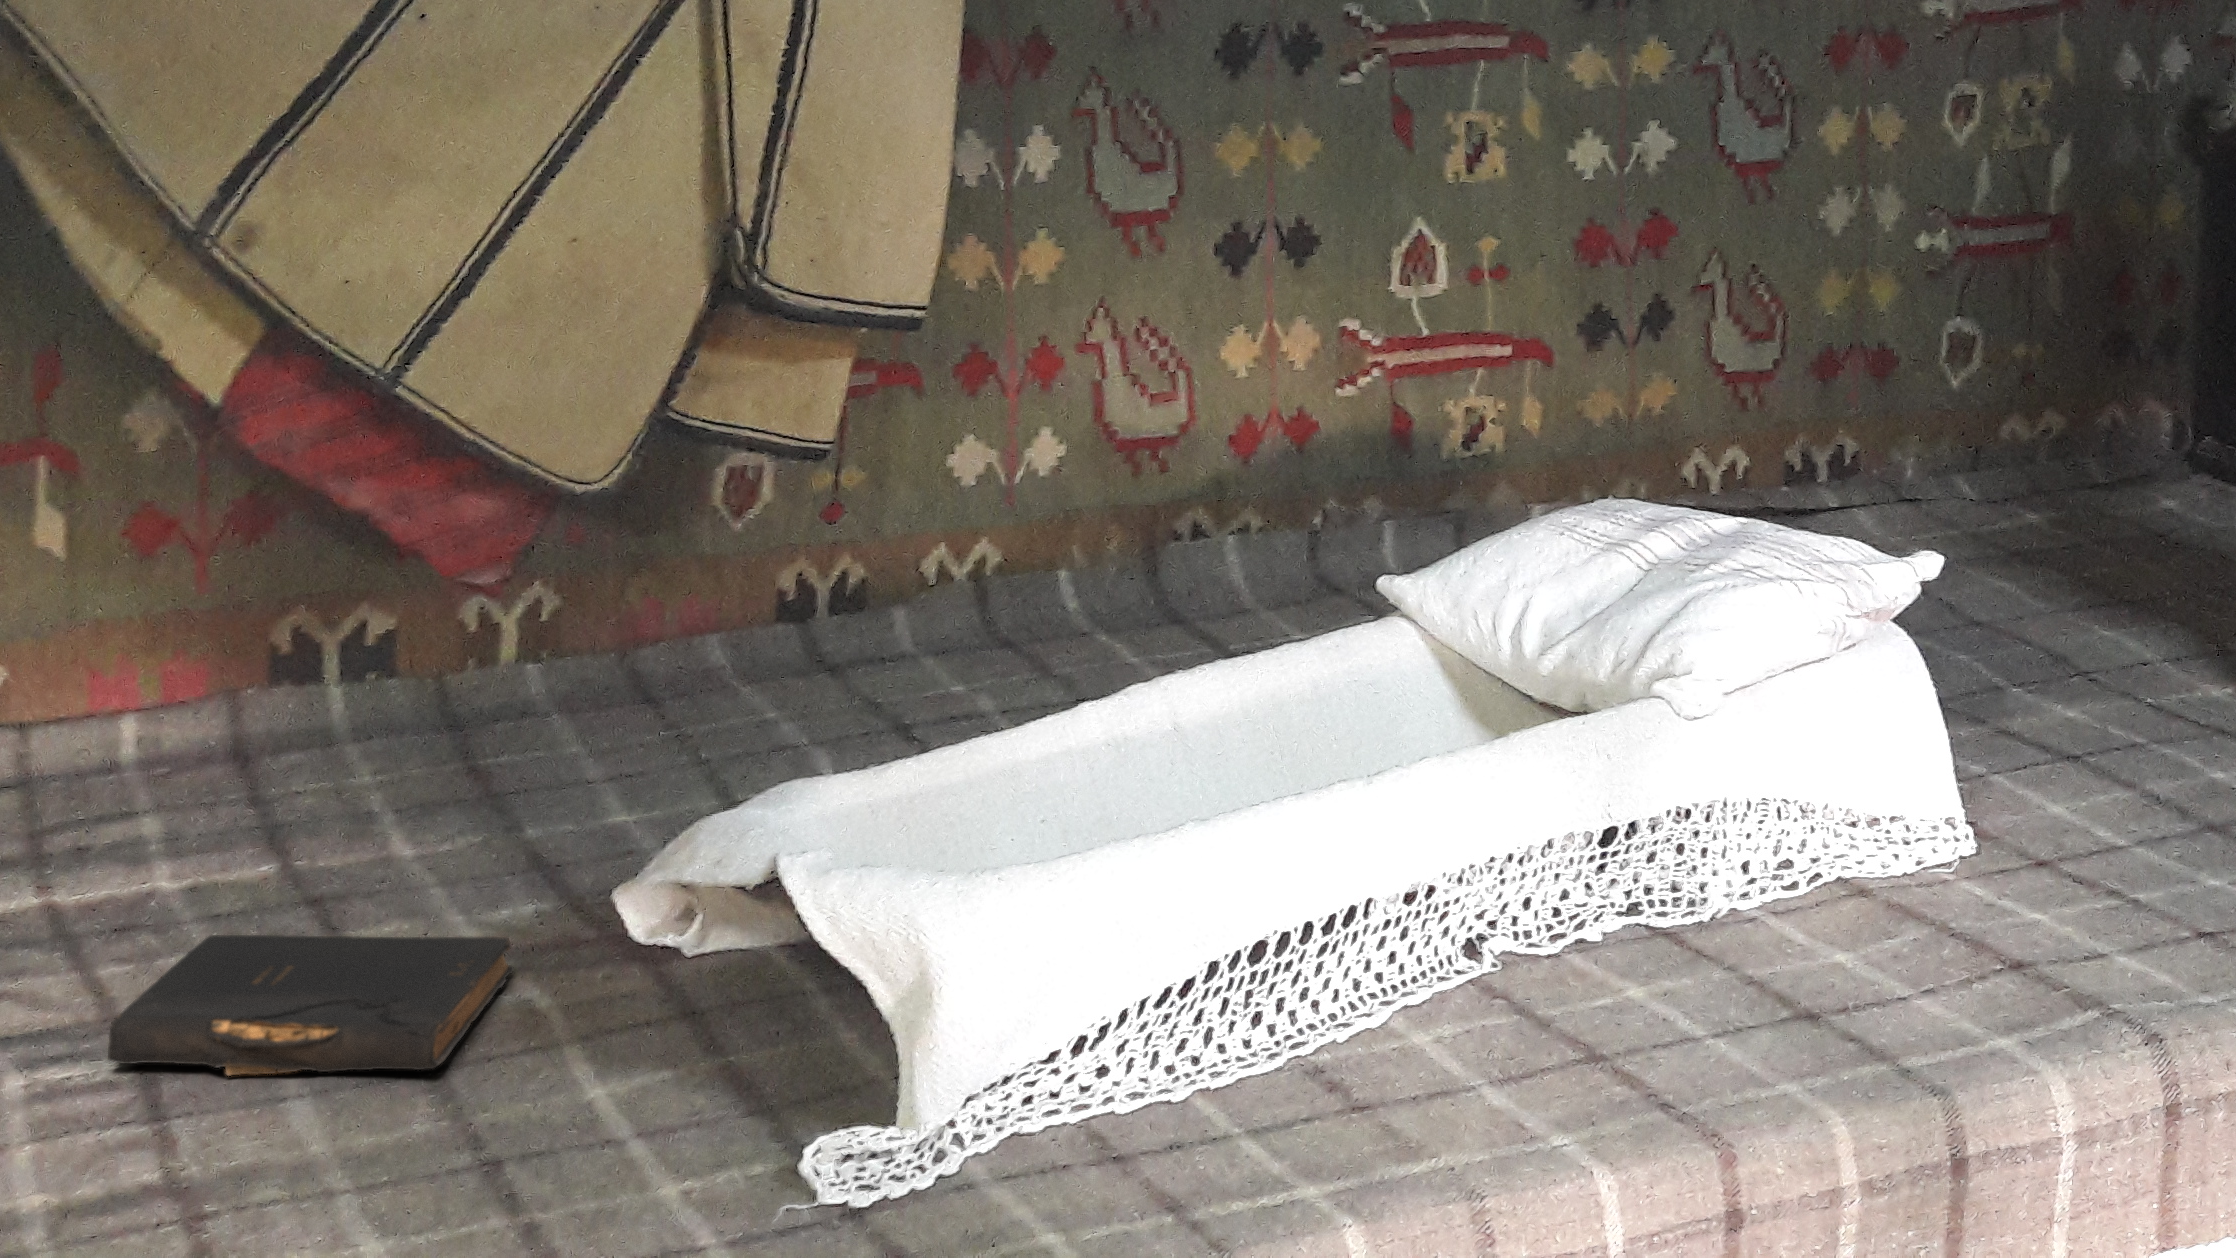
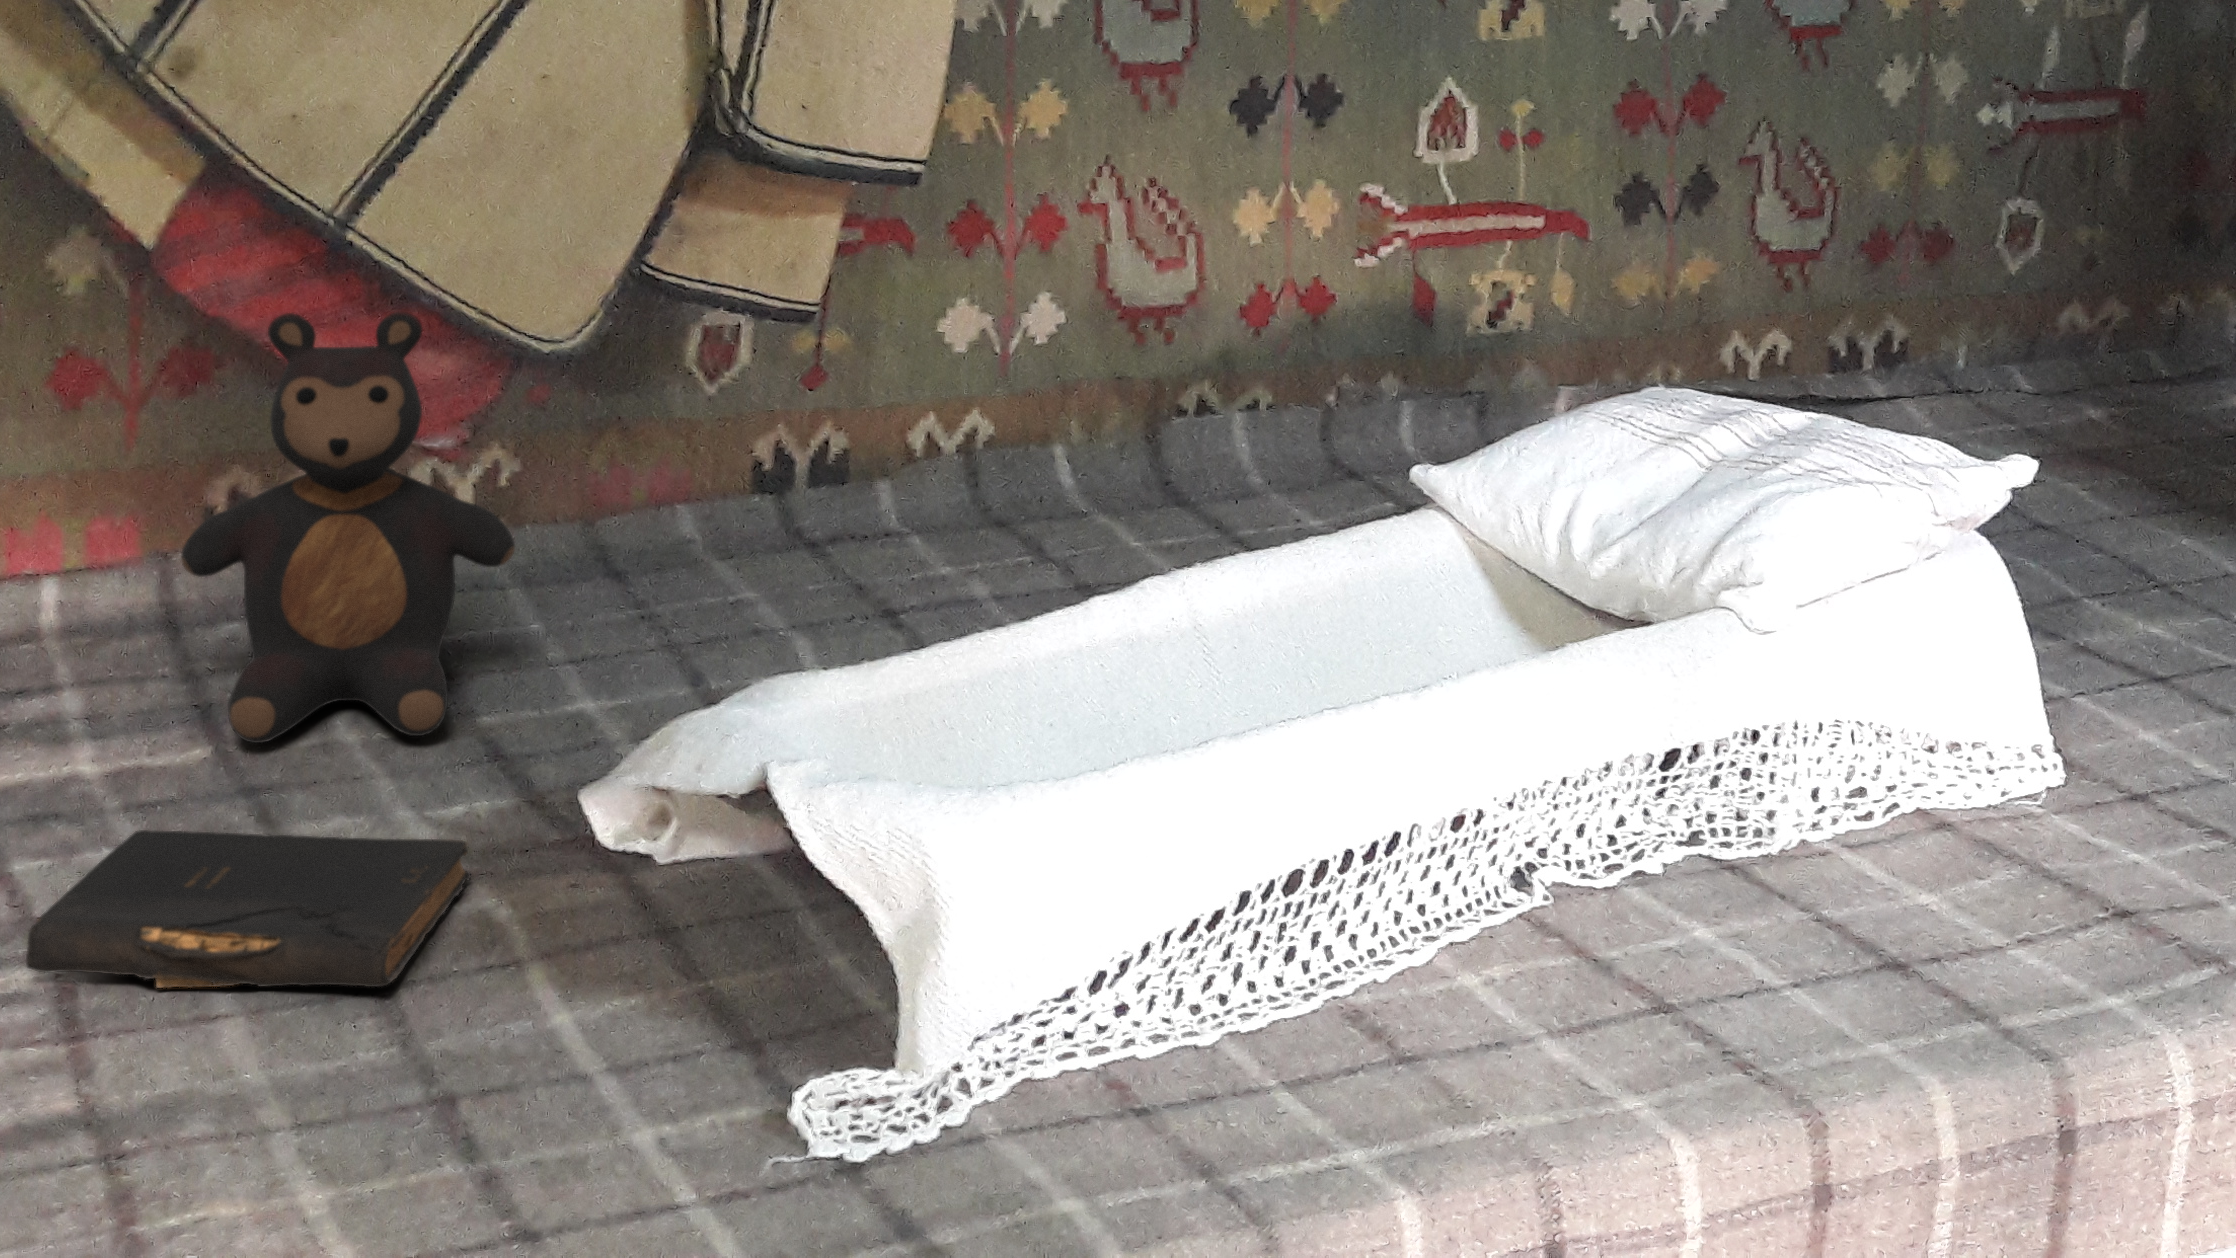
teddy bear: none [250,457,557,856] -> present [181,312,515,743]

